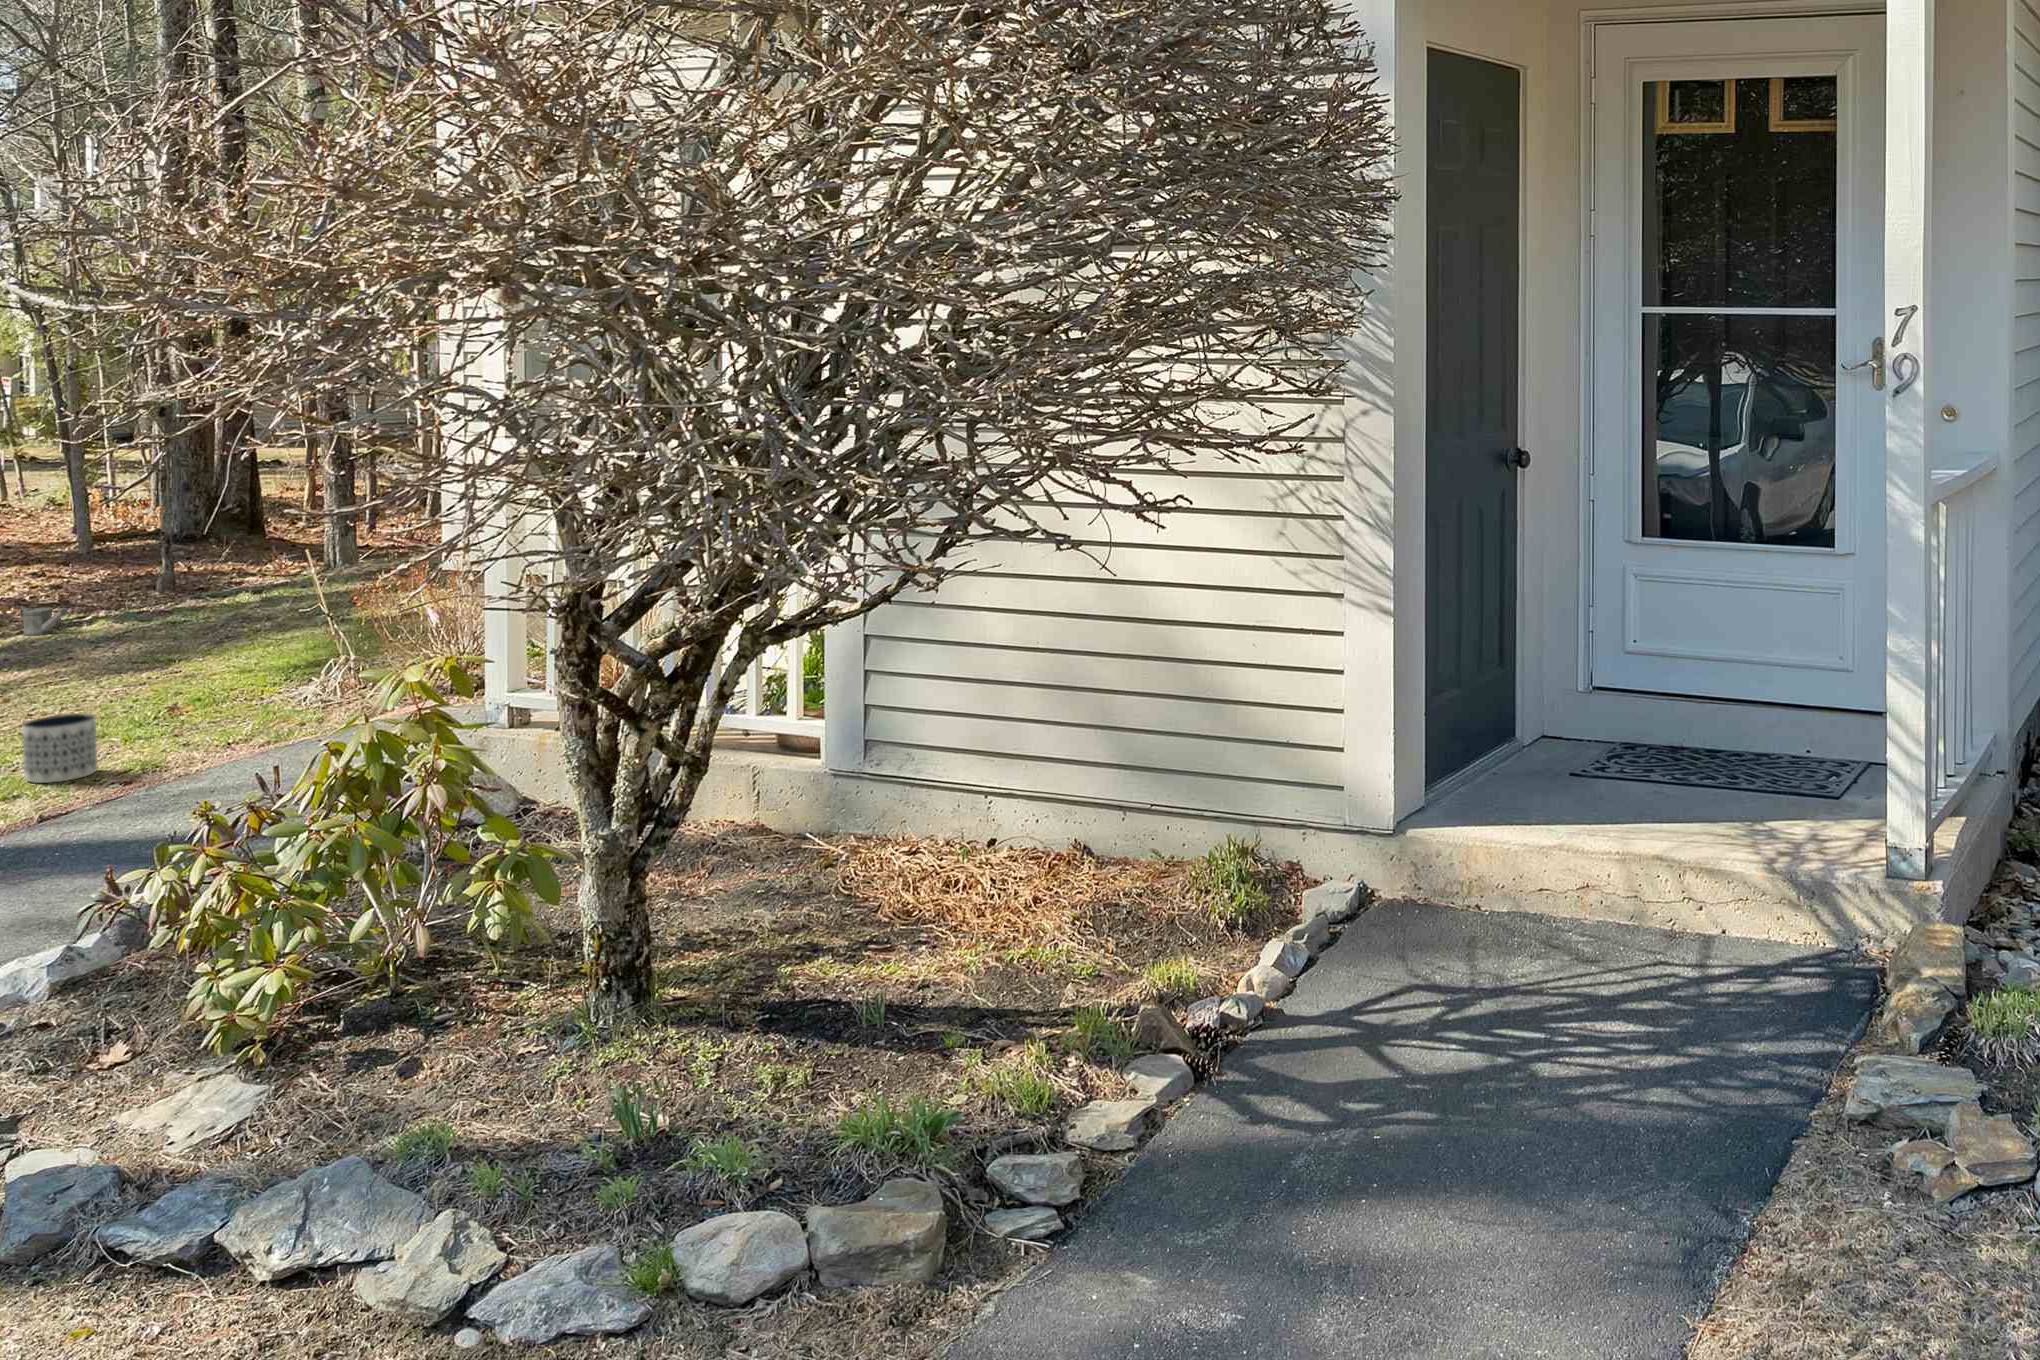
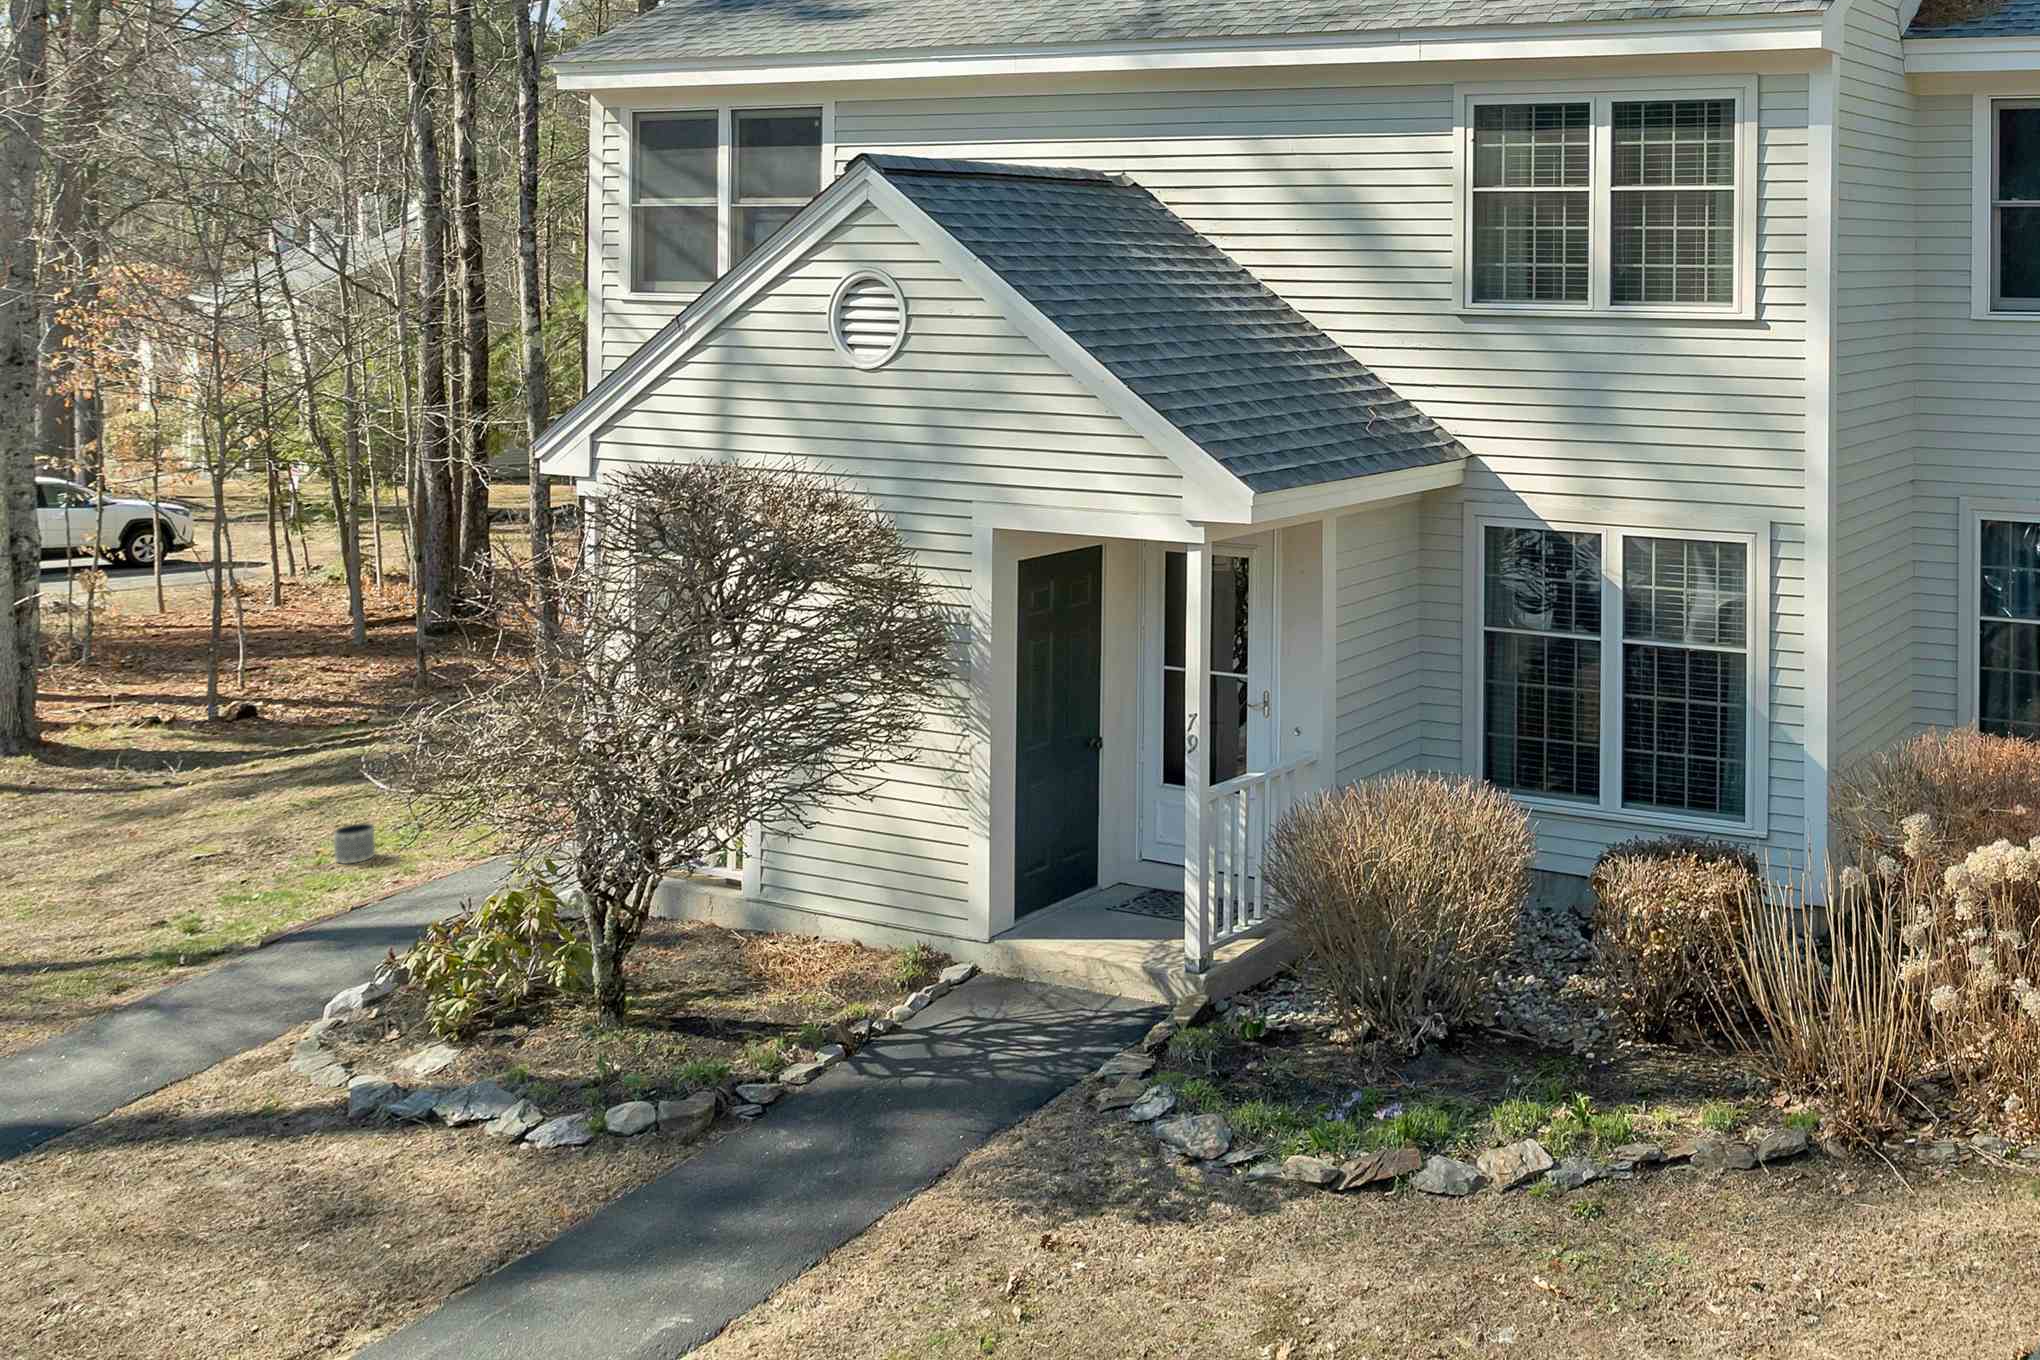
watering can: present [20,608,68,636] -> none [318,713,349,732]

